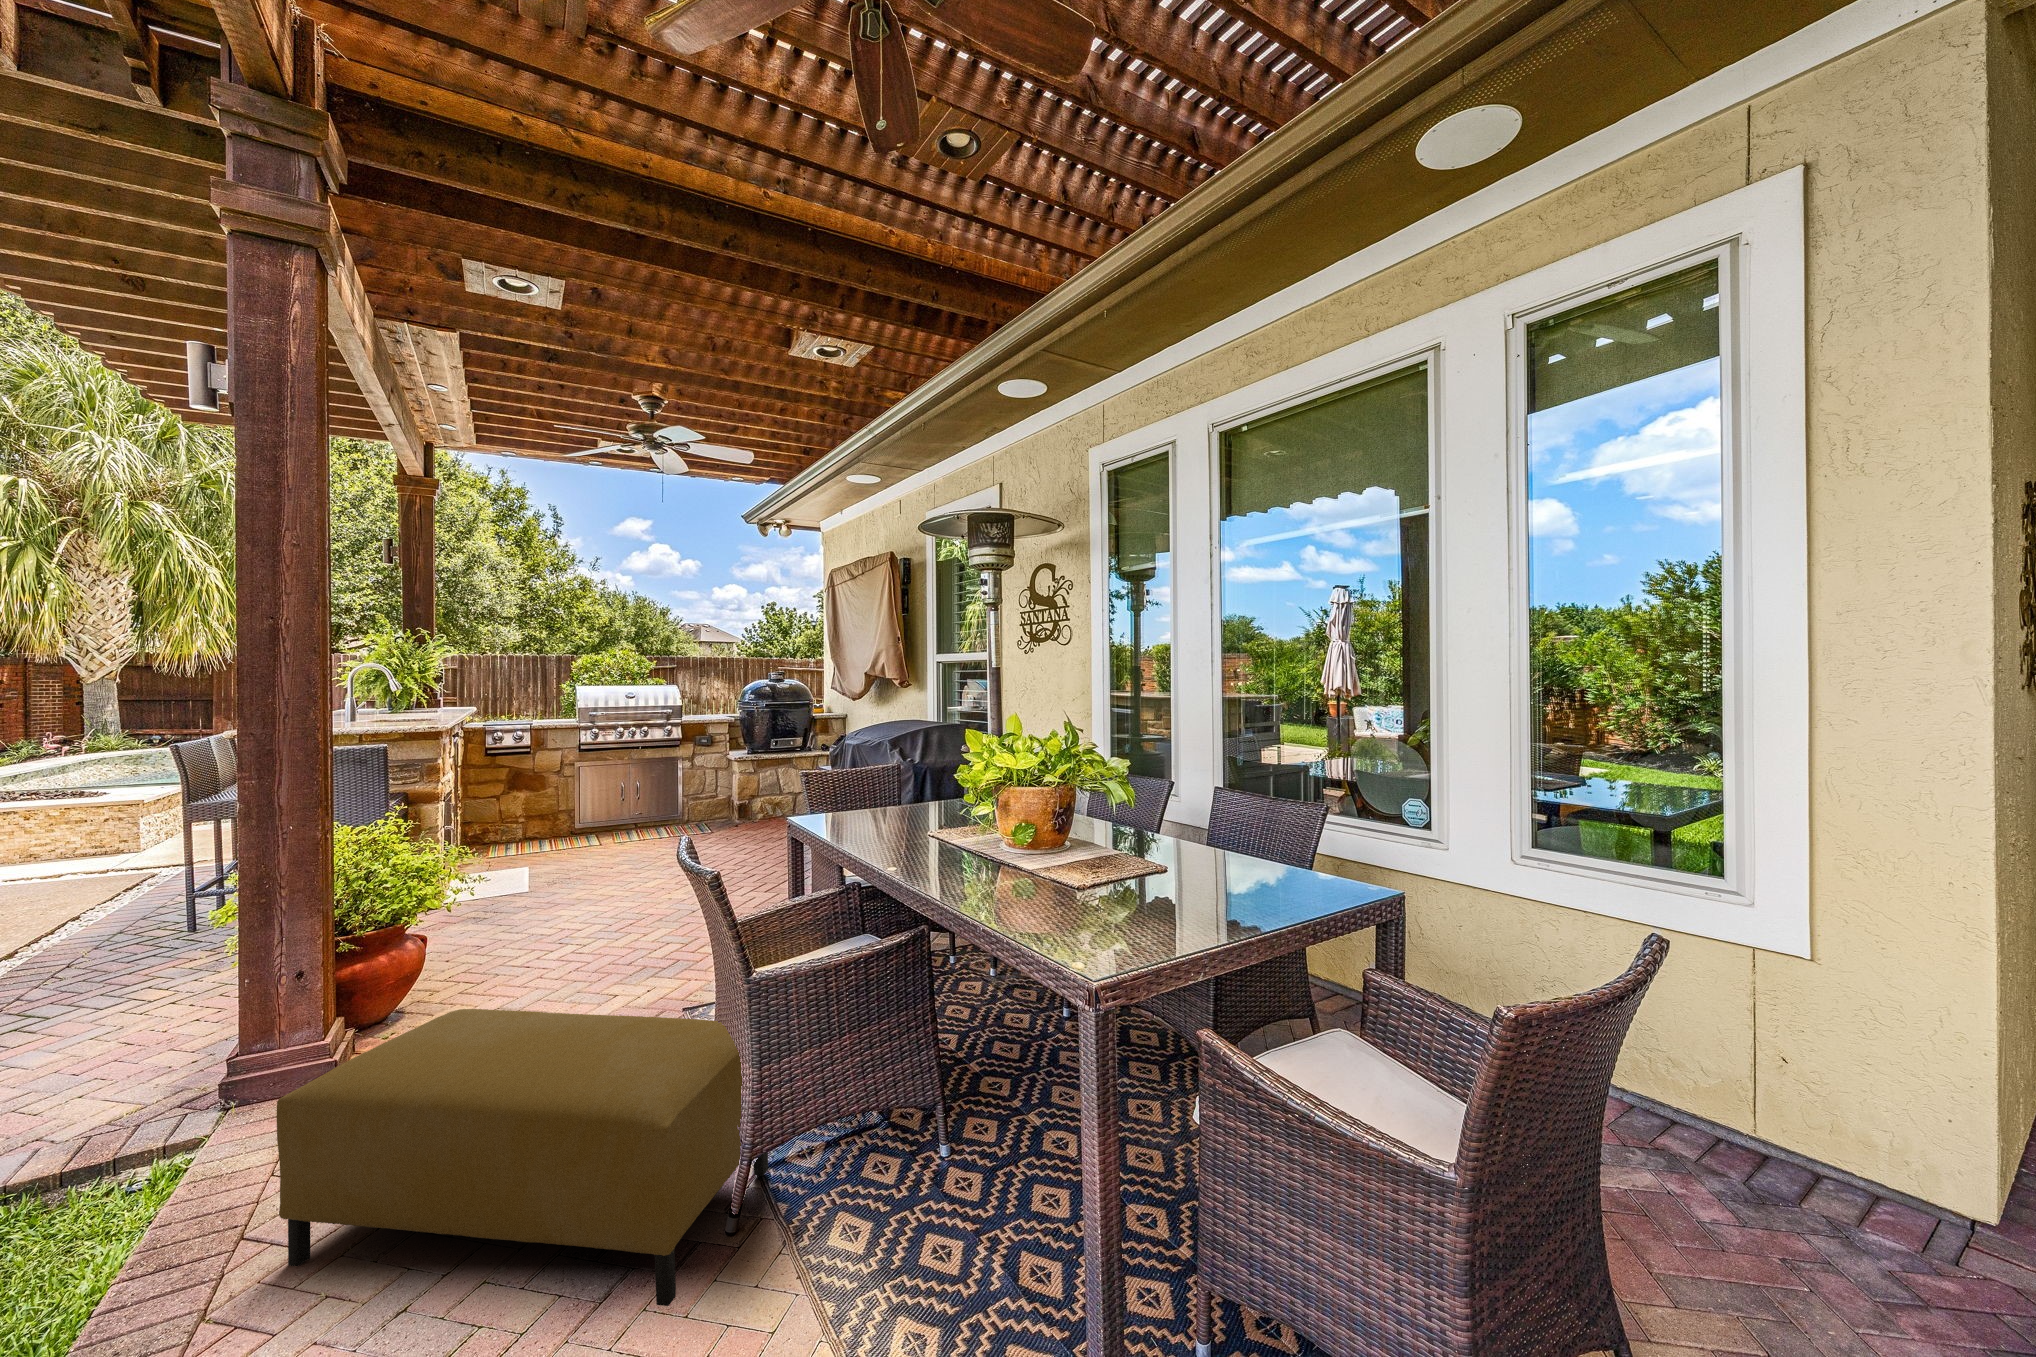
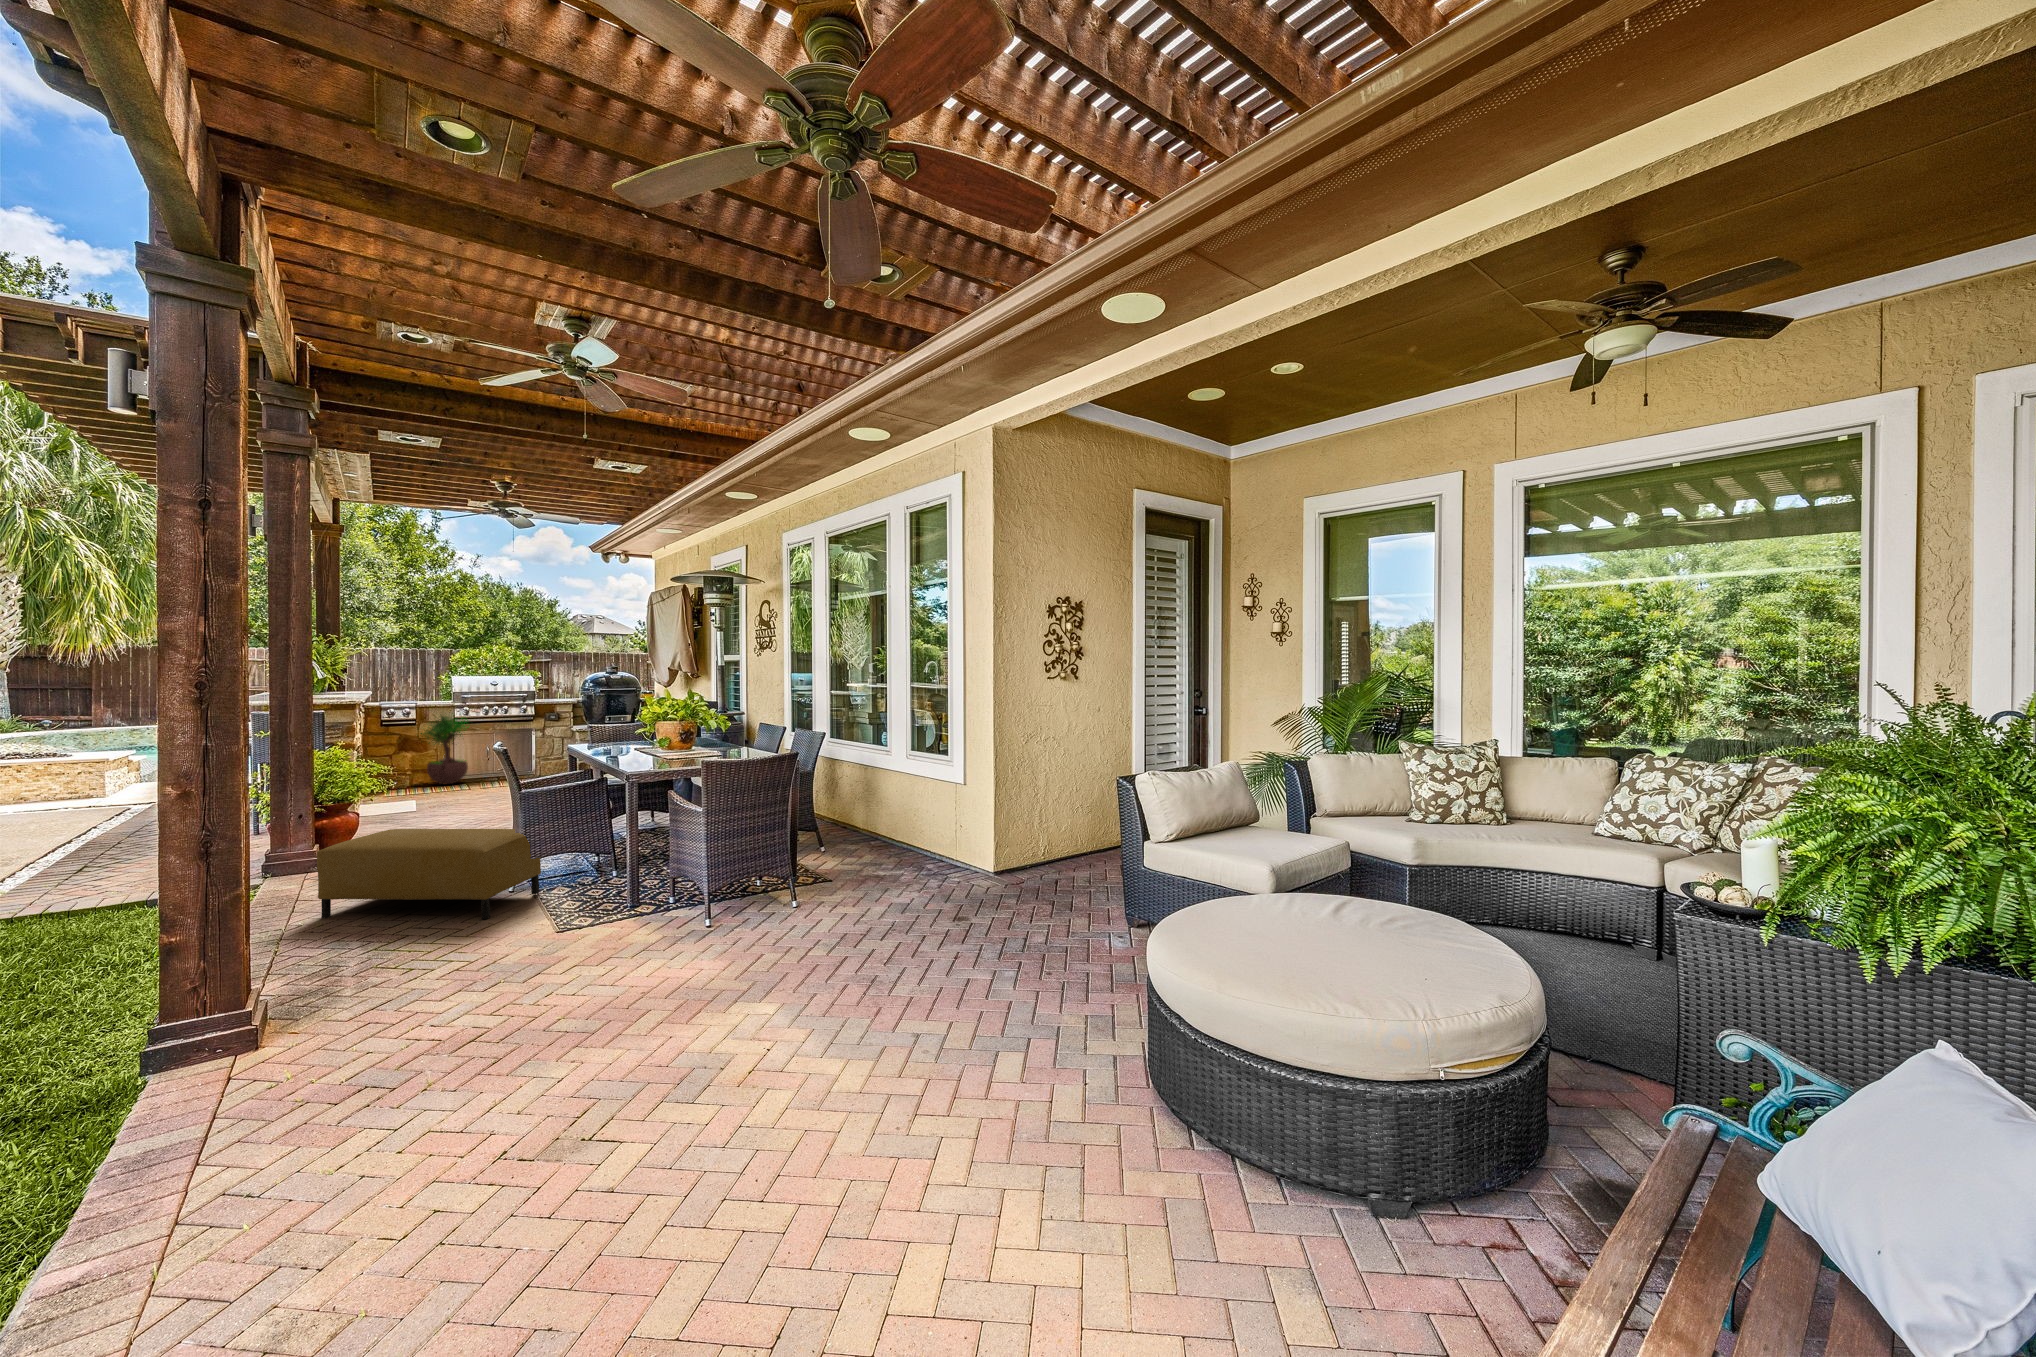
potted tree: none [531,731,604,839] -> present [421,713,469,784]

